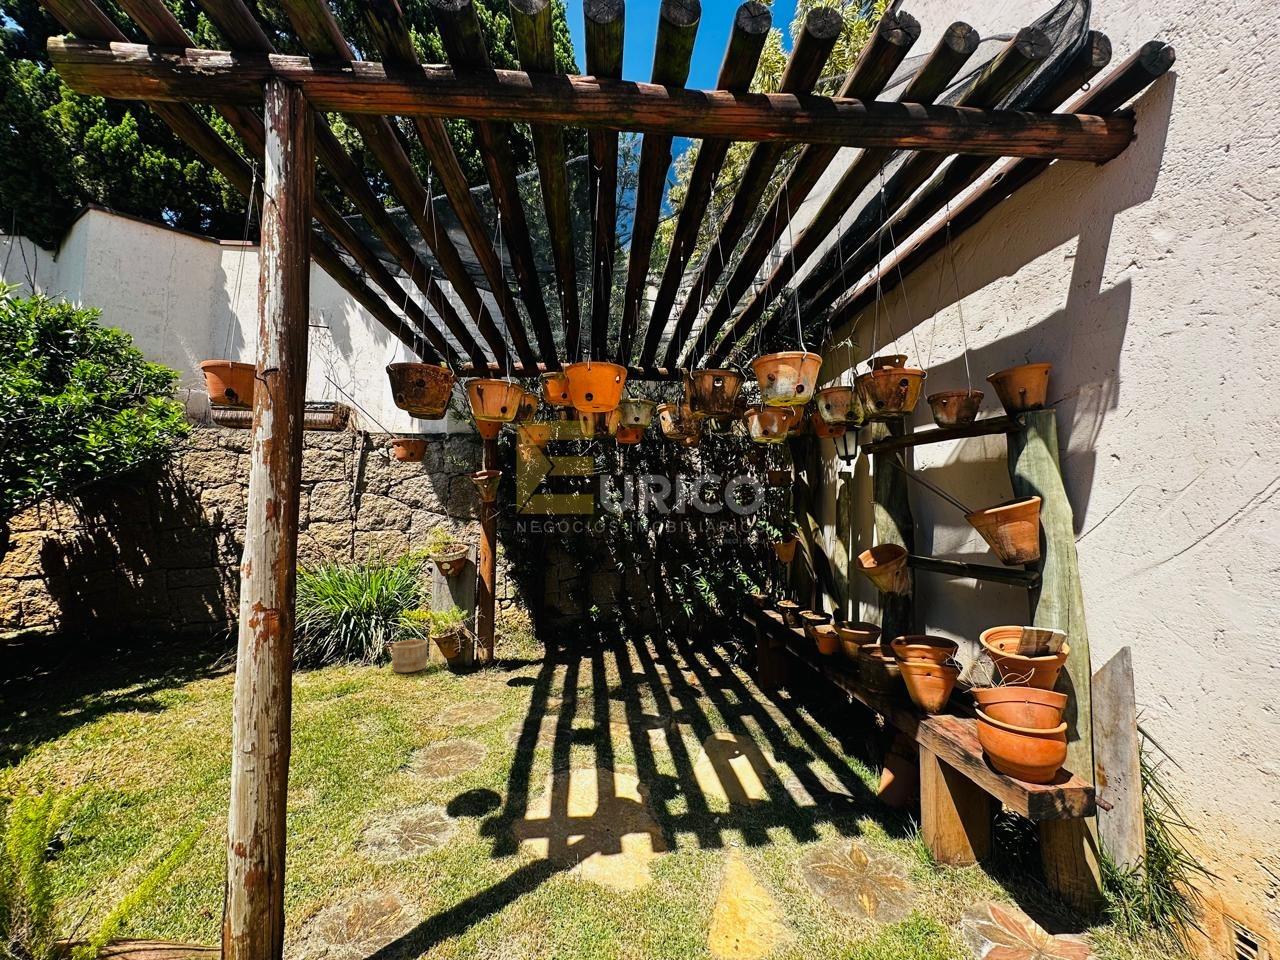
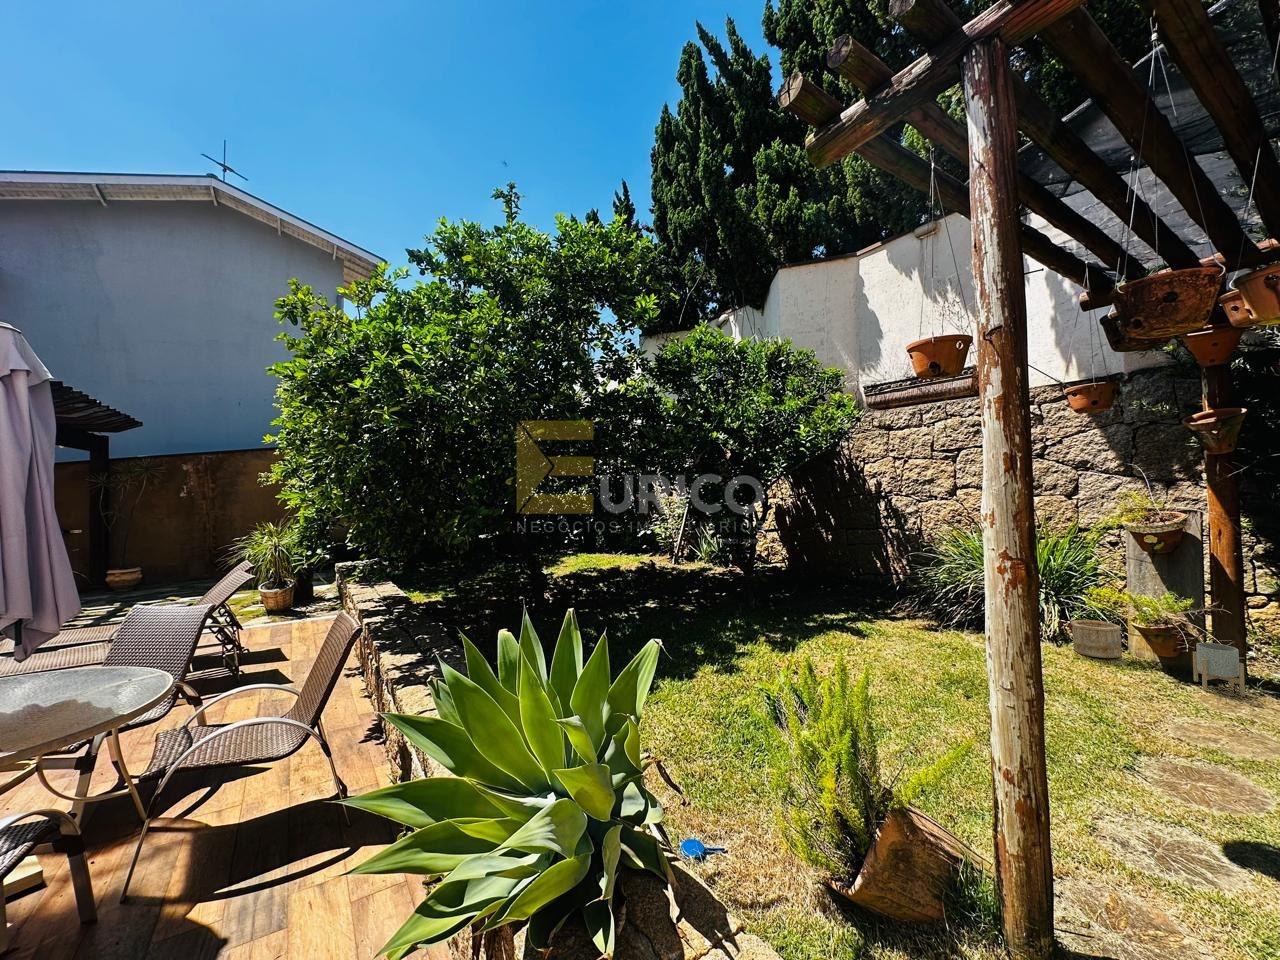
planter: none [469,644,496,682] -> present [1193,643,1245,696]

